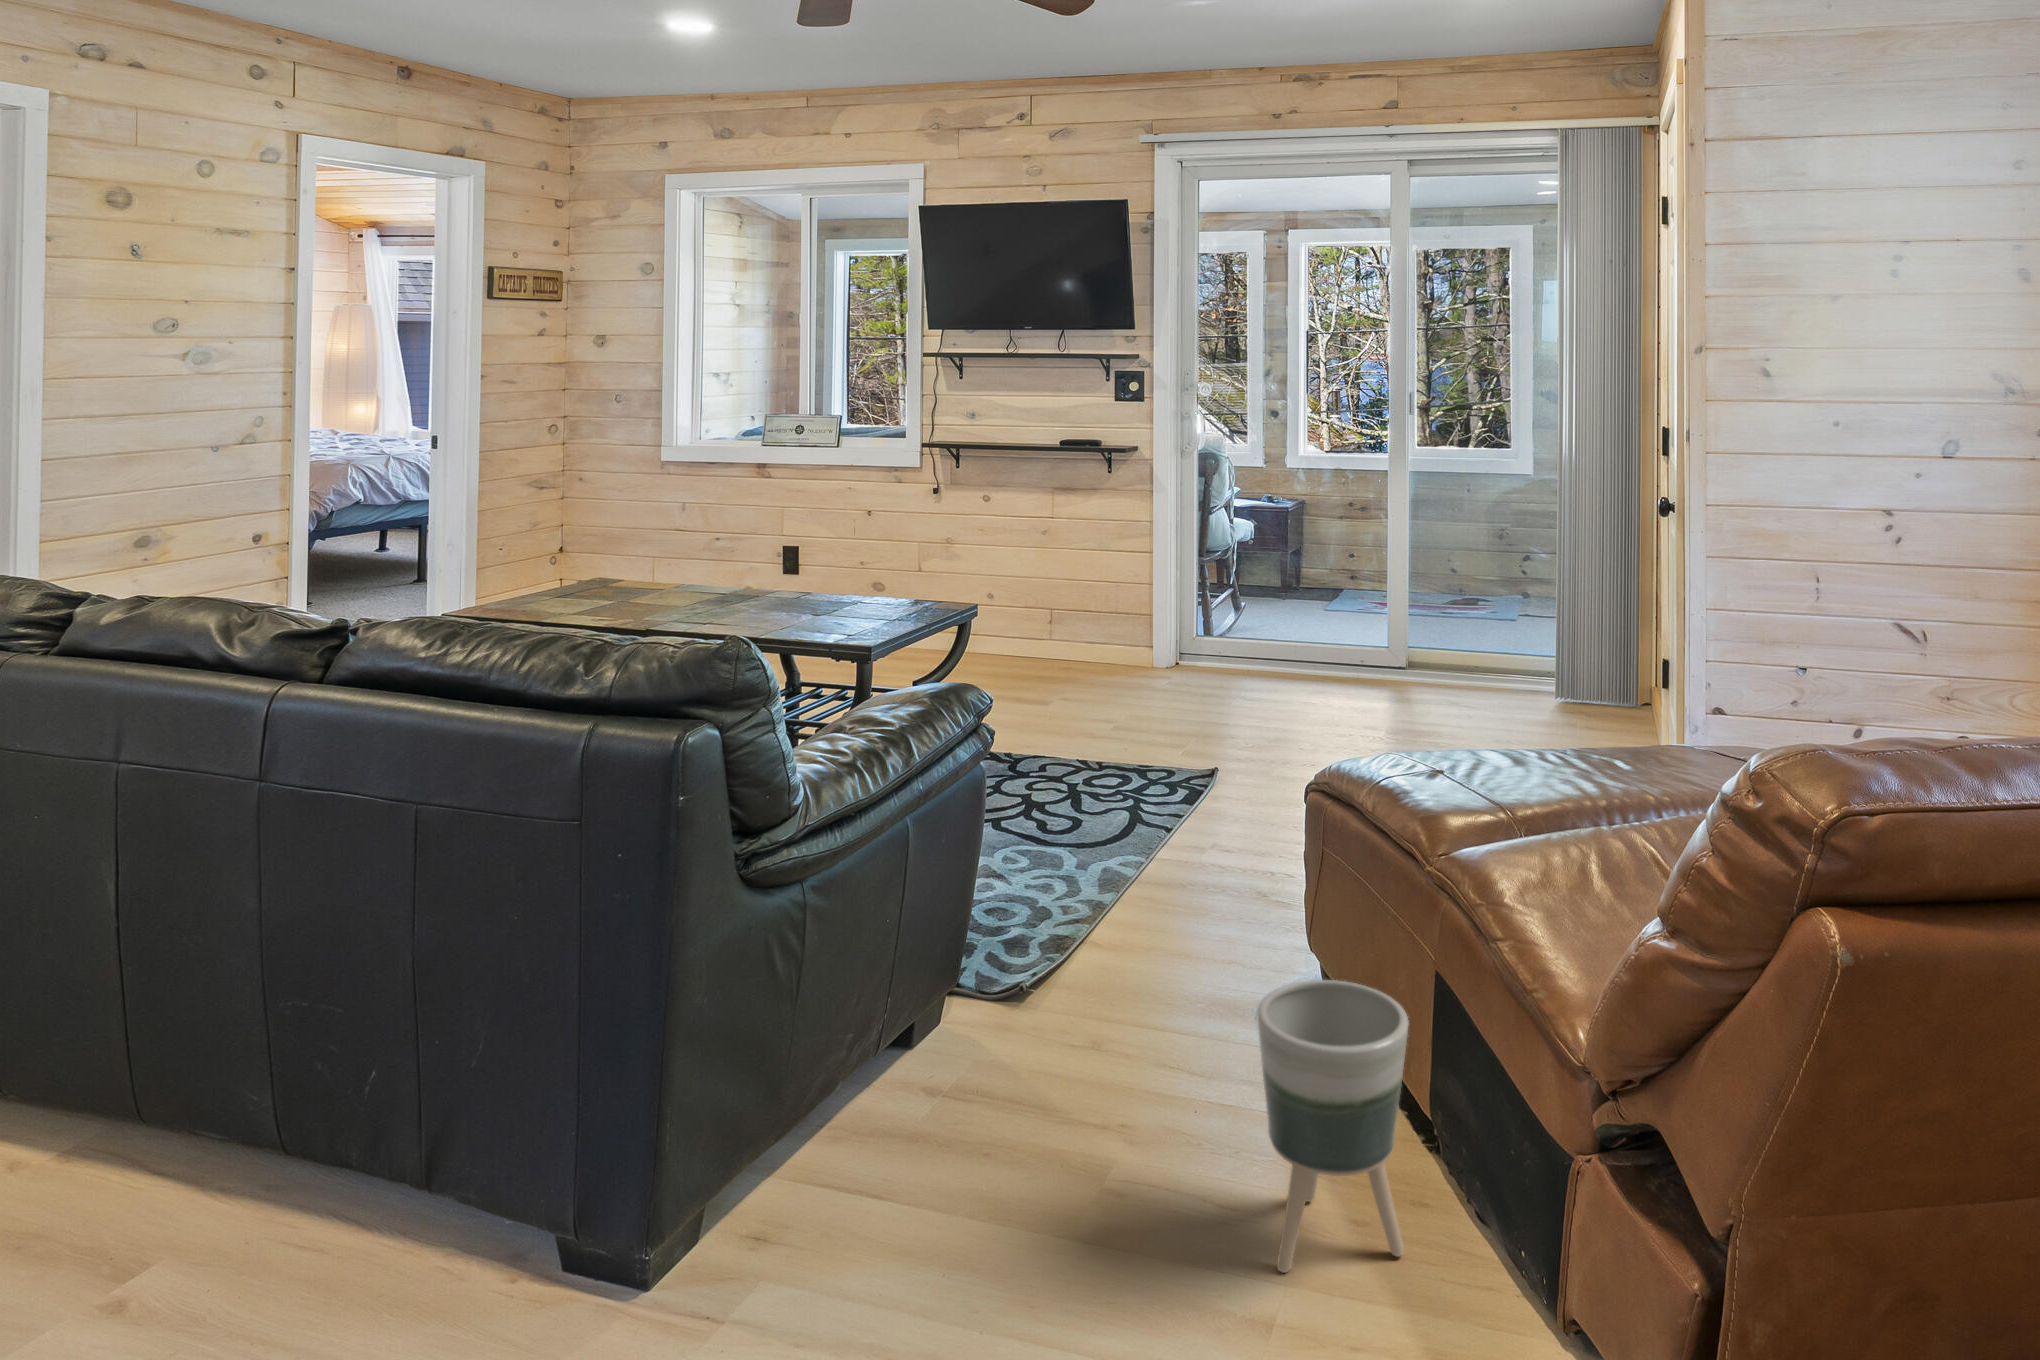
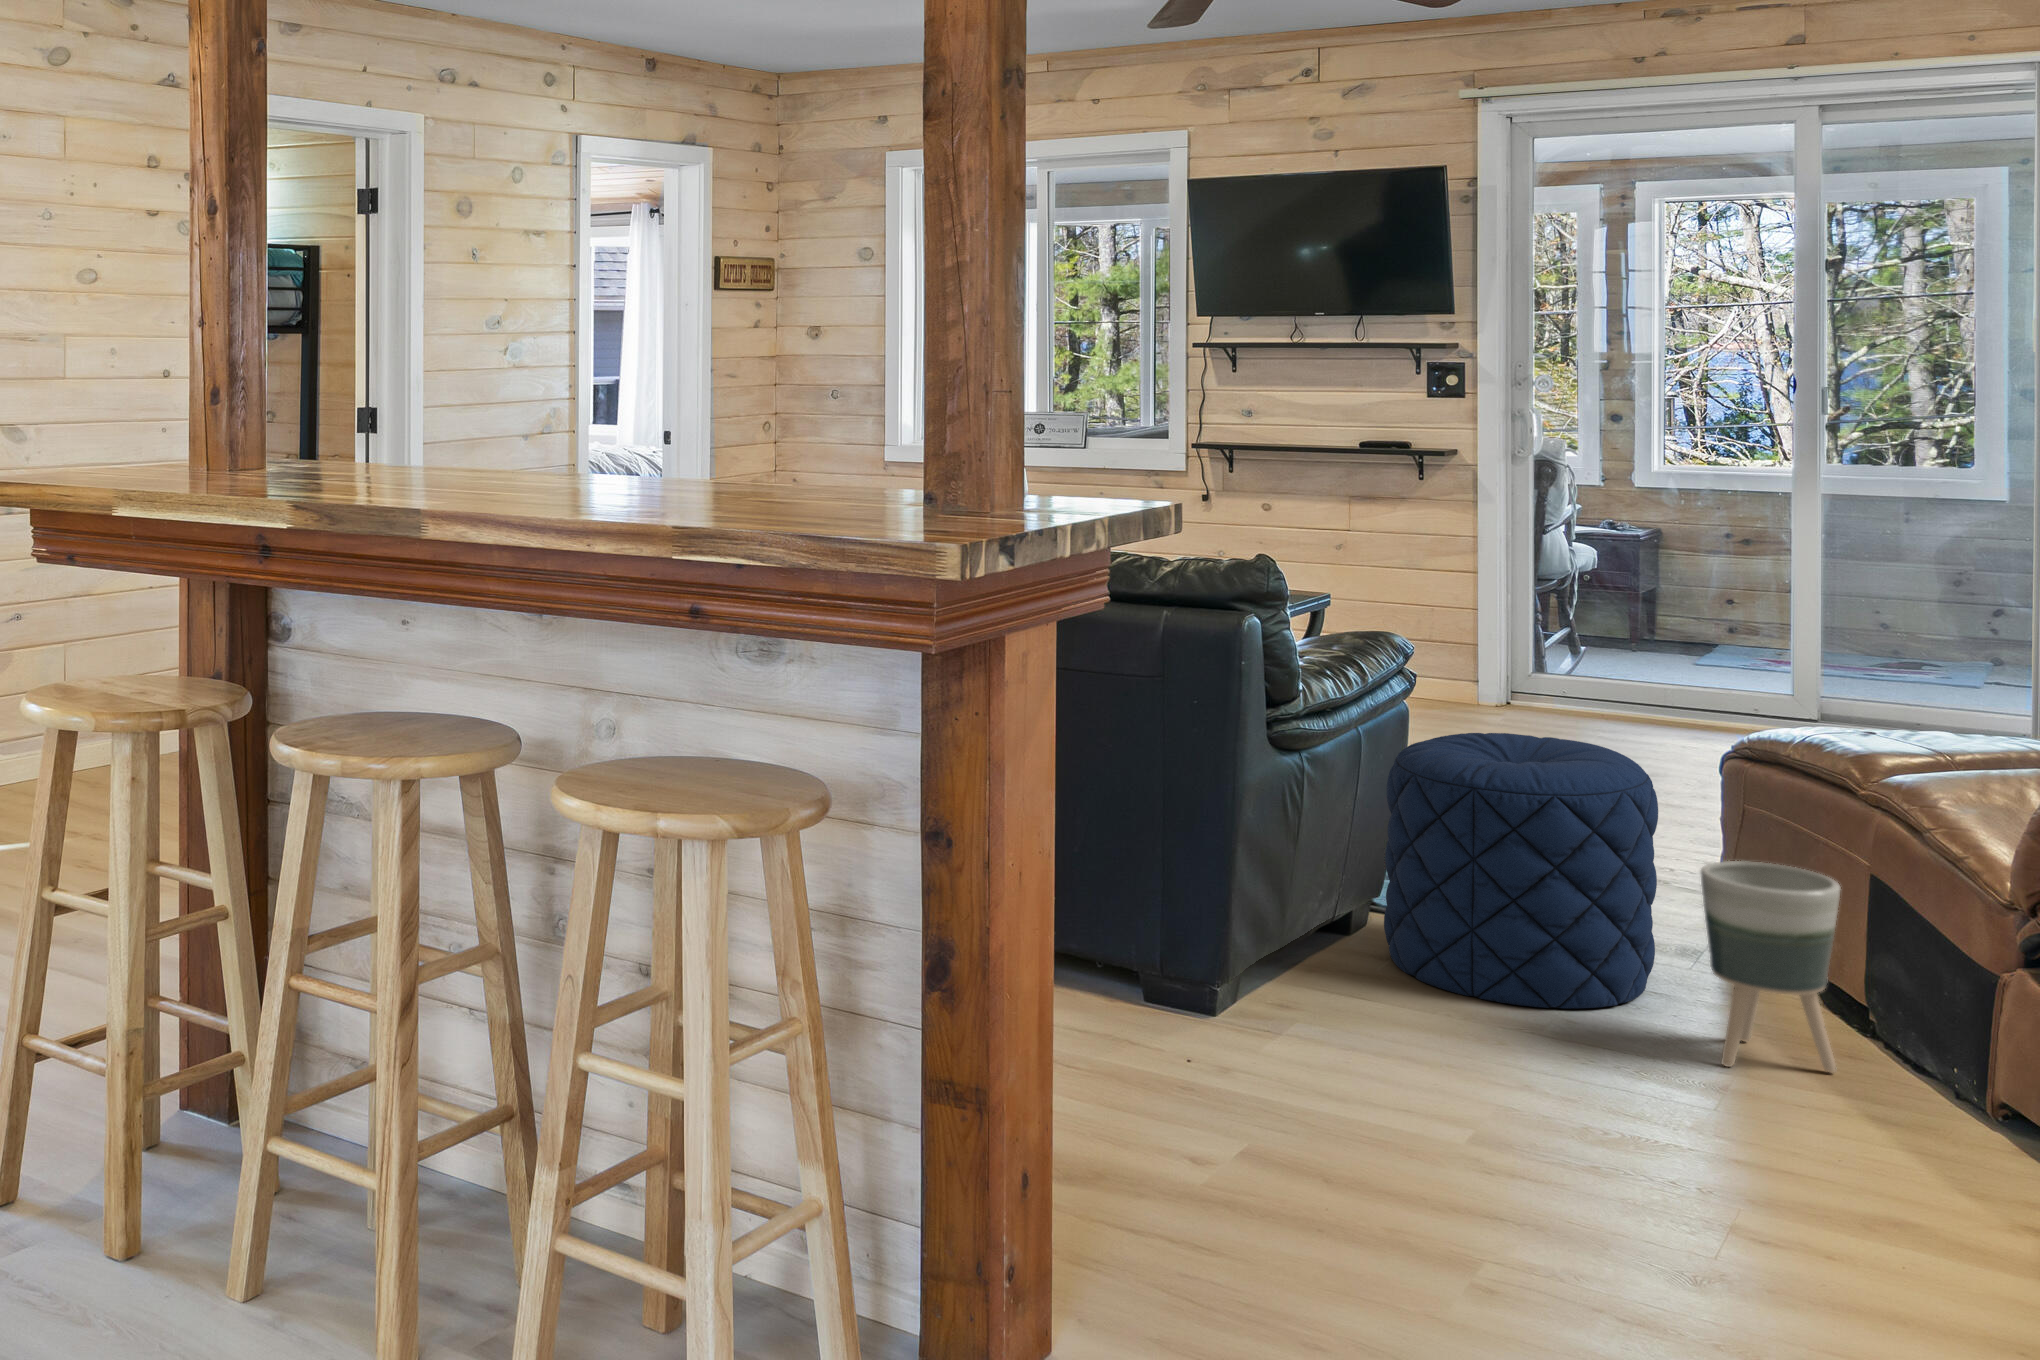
pouf: none [936,799,1228,1175] -> present [1384,733,1658,1009]

